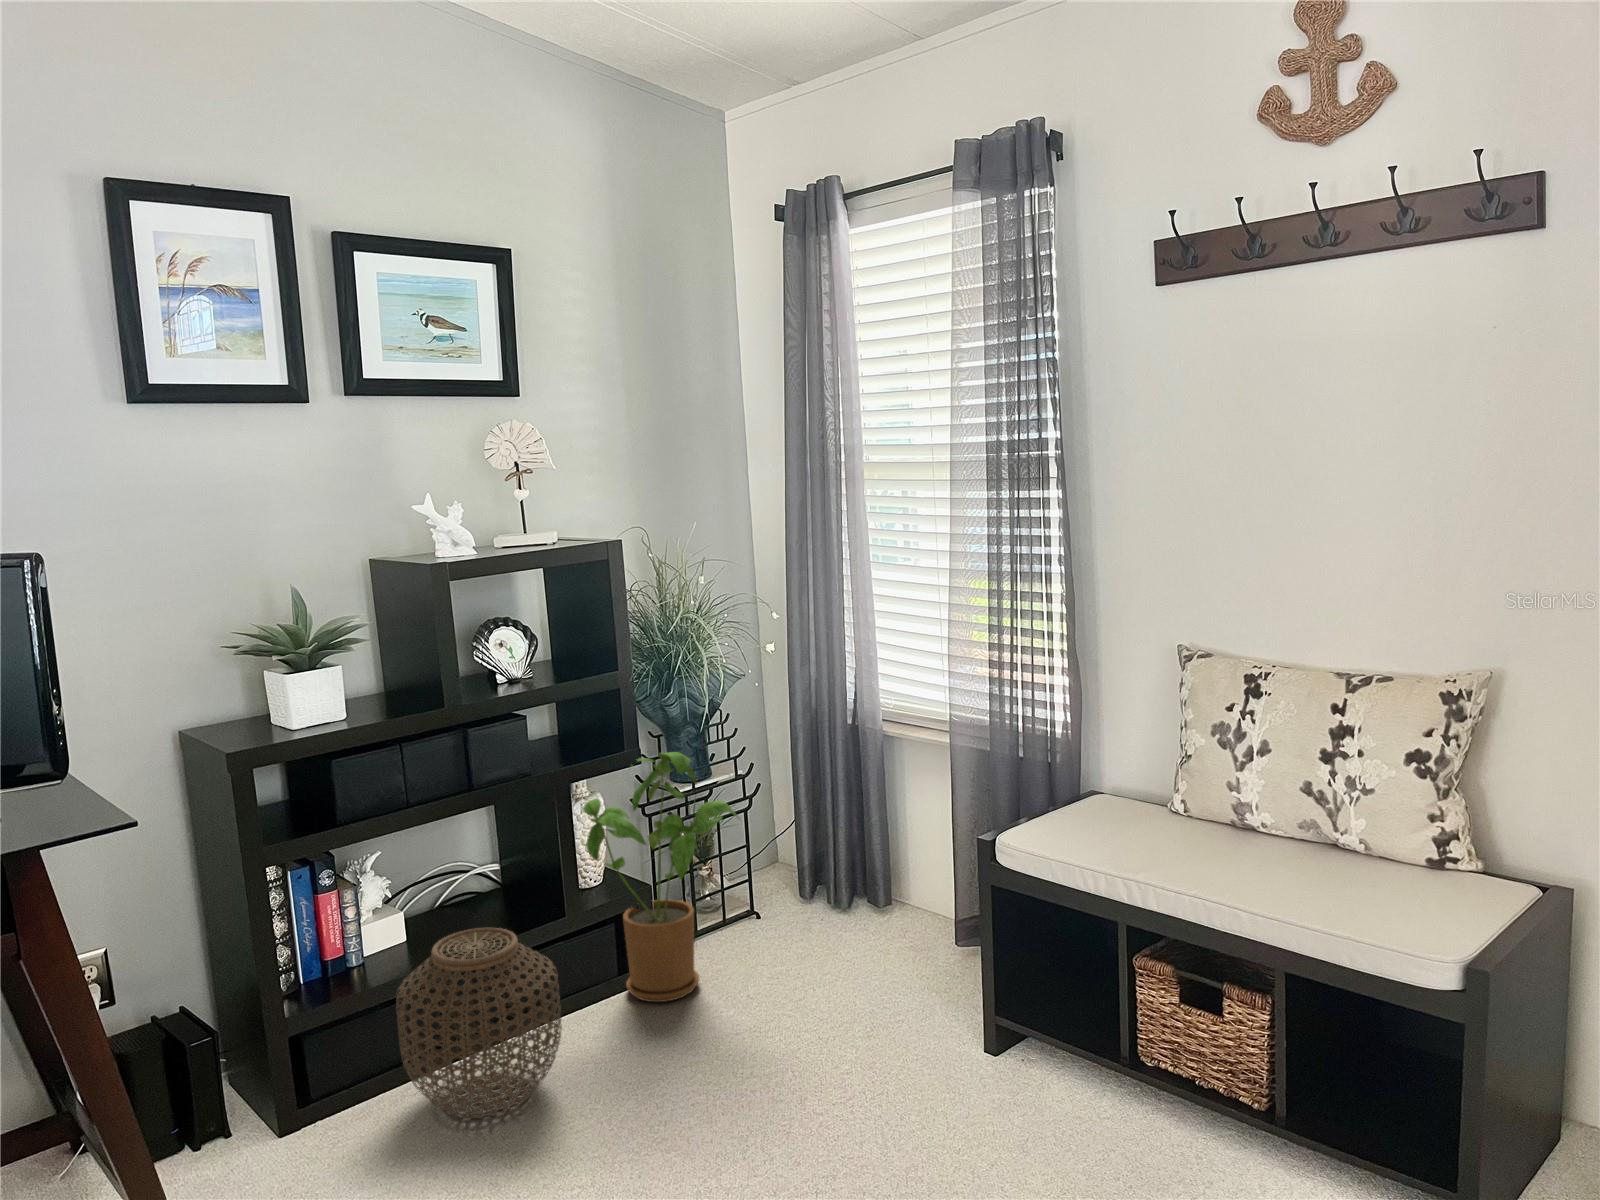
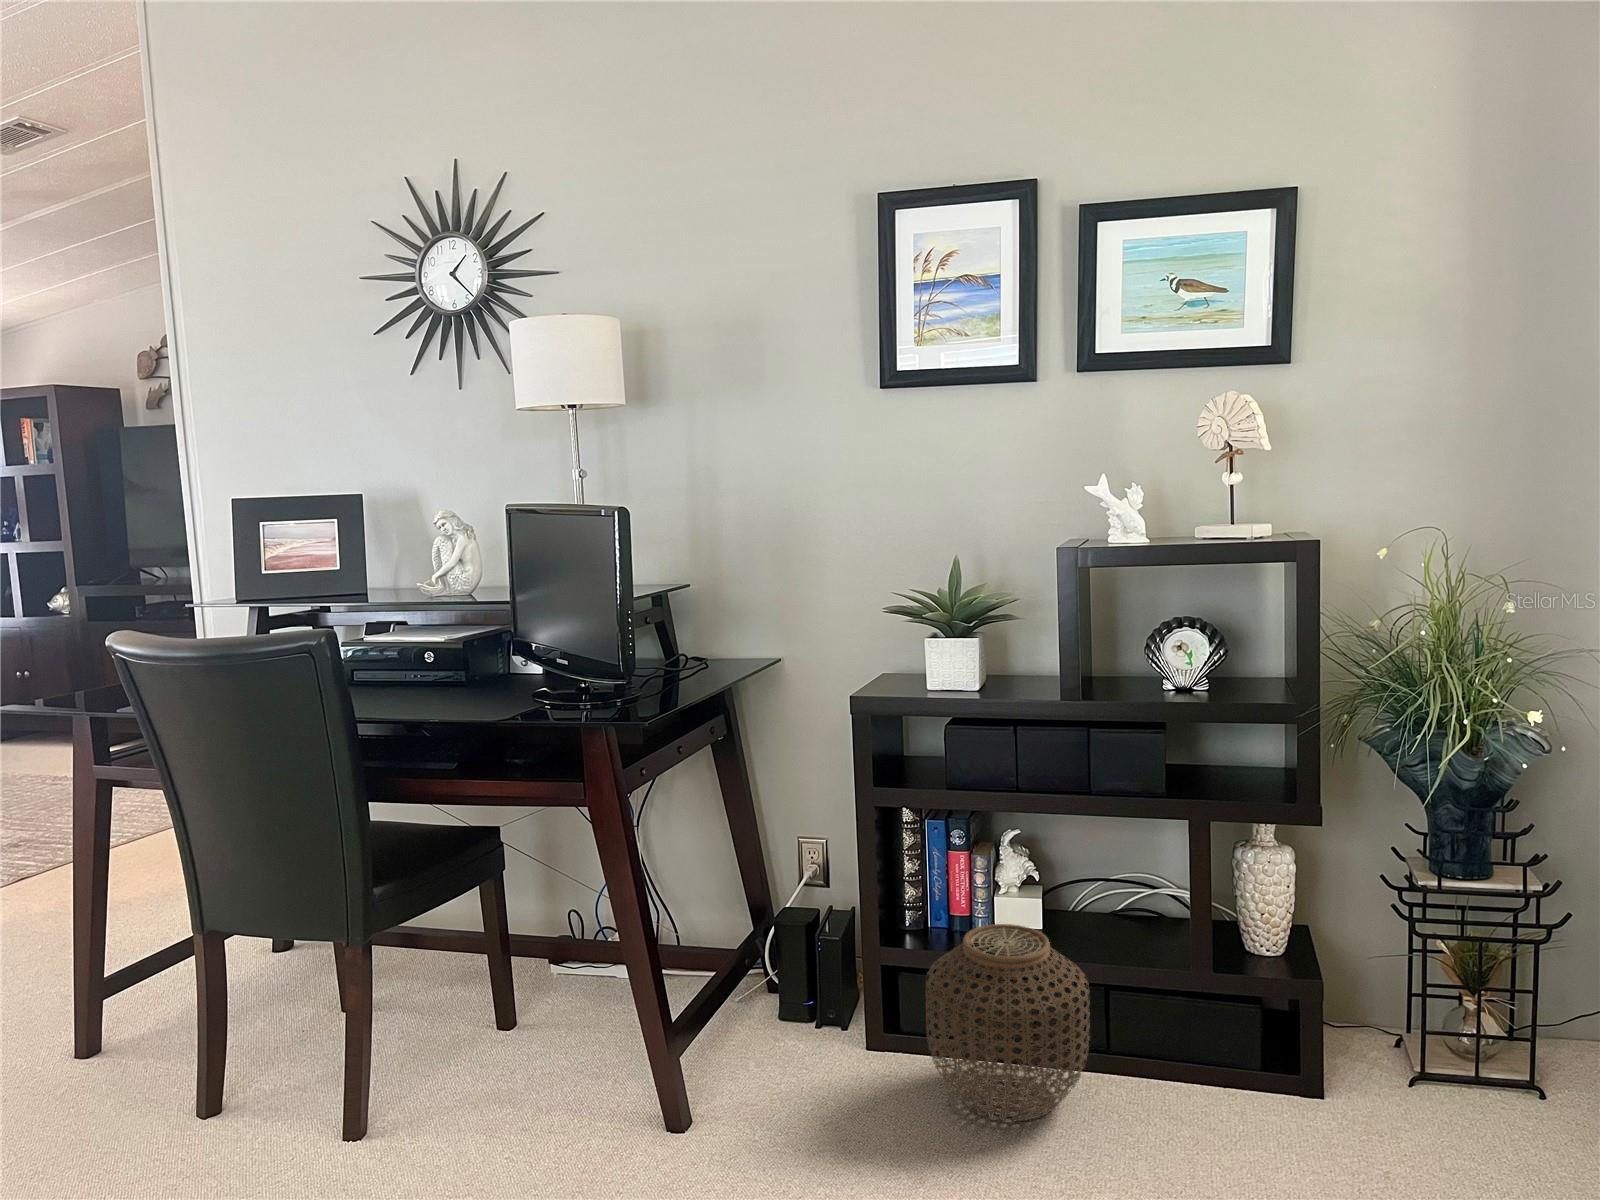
house plant: present [583,752,738,1002] -> none [1215,822,1404,1131]

